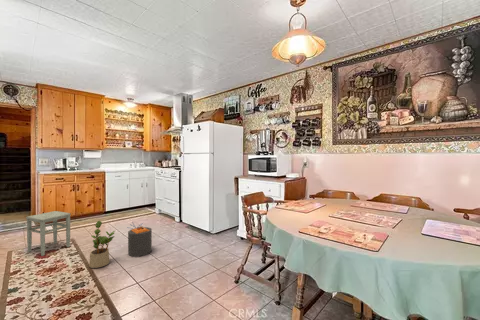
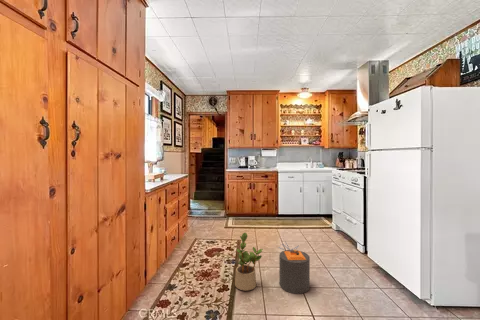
stool: present [26,211,71,256] -> none [204,209,235,252]

